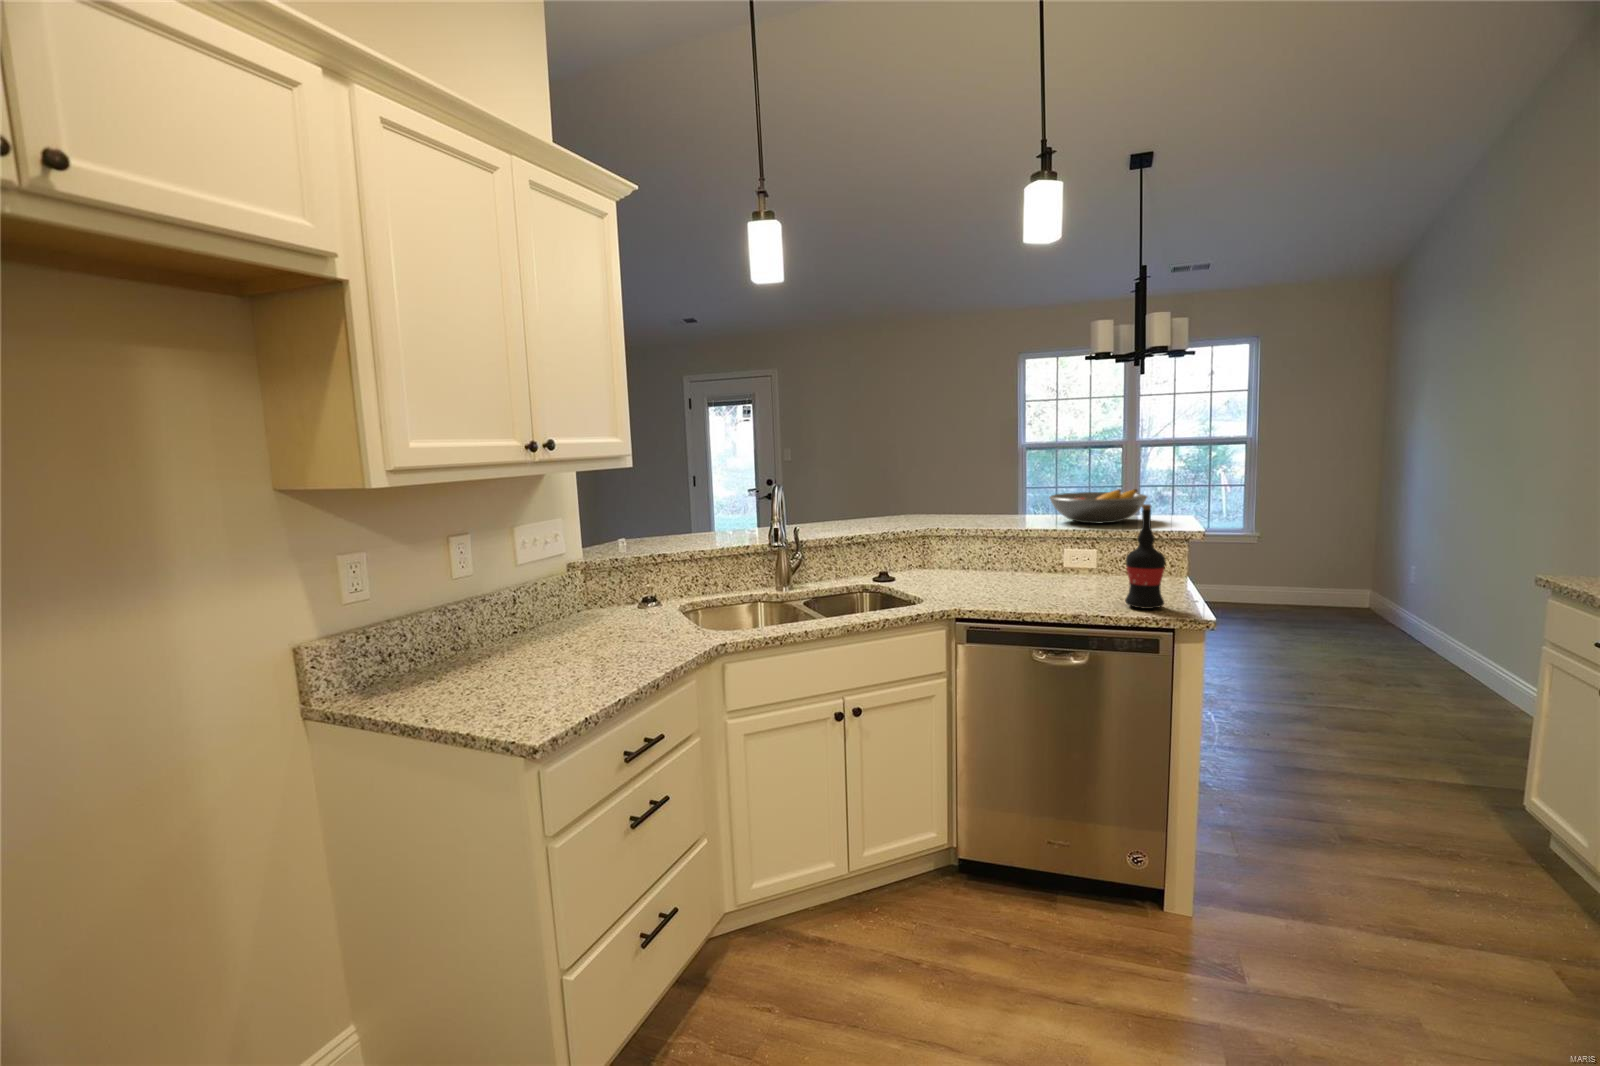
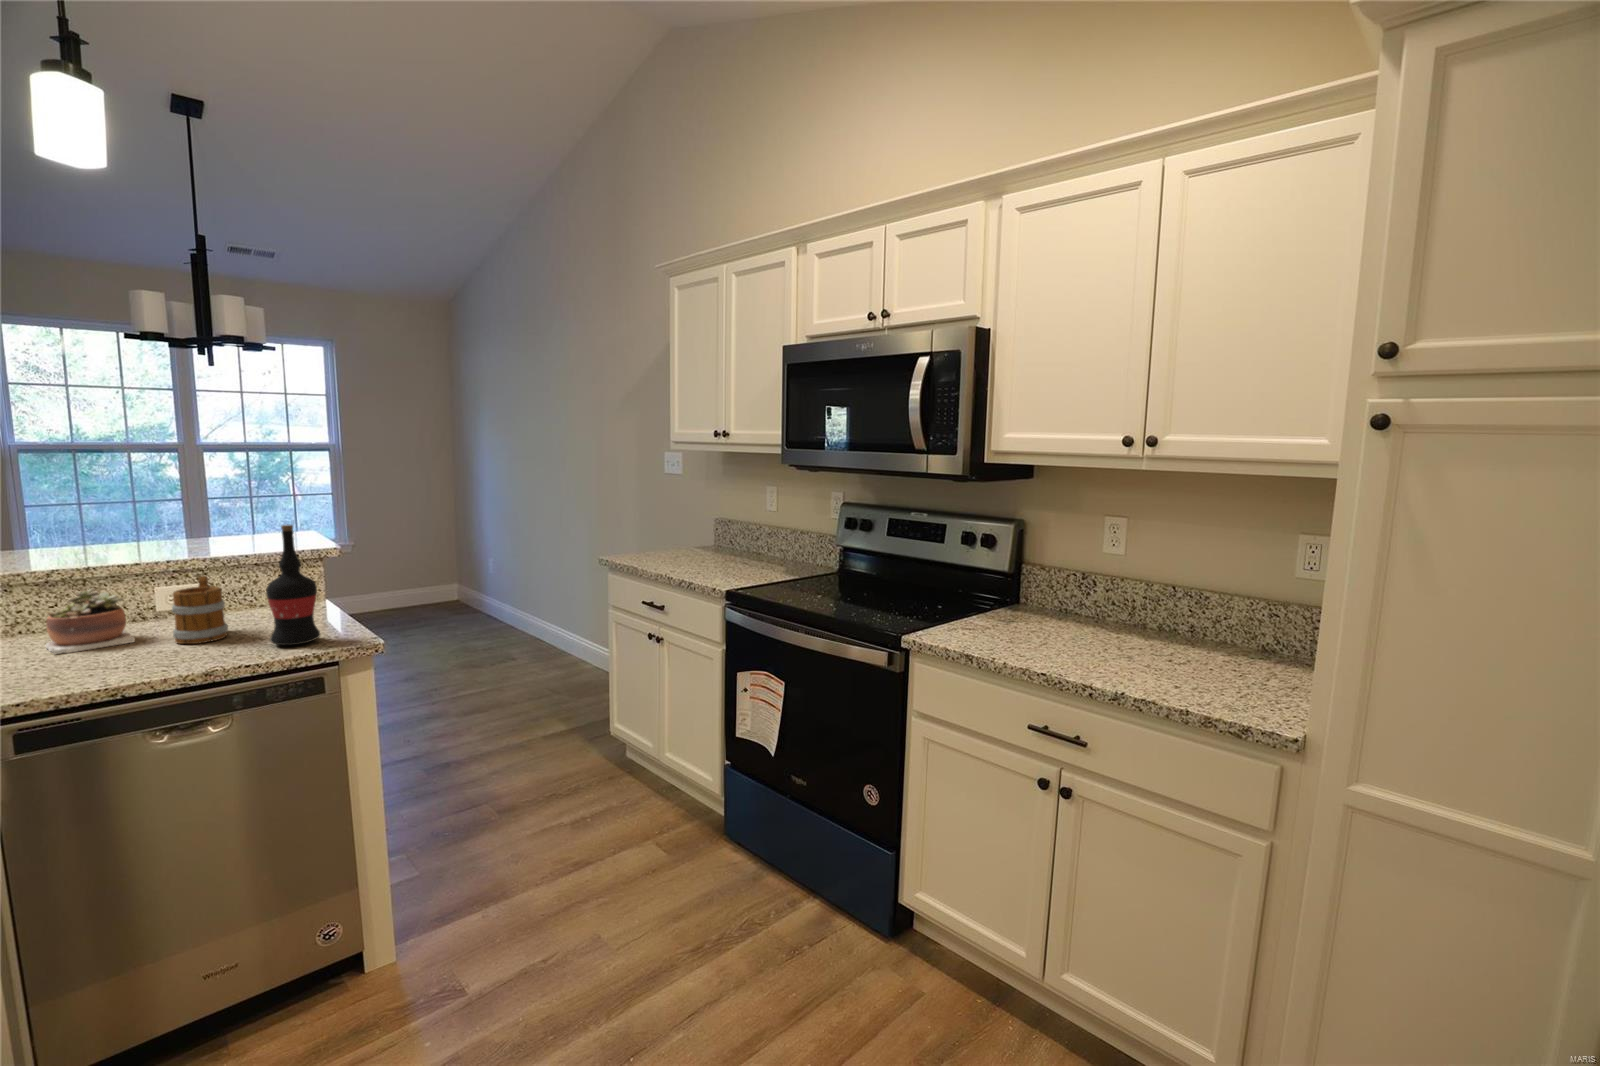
fruit bowl: present [1050,489,1147,523] -> none [114,505,265,551]
mug: none [1066,542,1102,595] -> present [172,576,228,644]
succulent plant: none [1000,543,1046,586] -> present [45,588,135,654]

